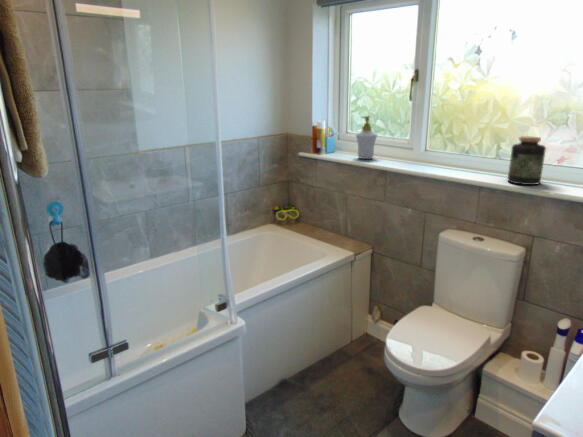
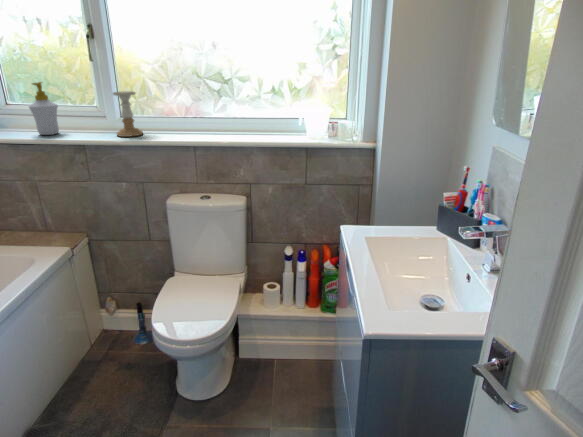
candle holder: none [415,128,440,169] -> present [113,91,143,137]
jar: present [508,136,546,185] -> none [214,93,244,139]

